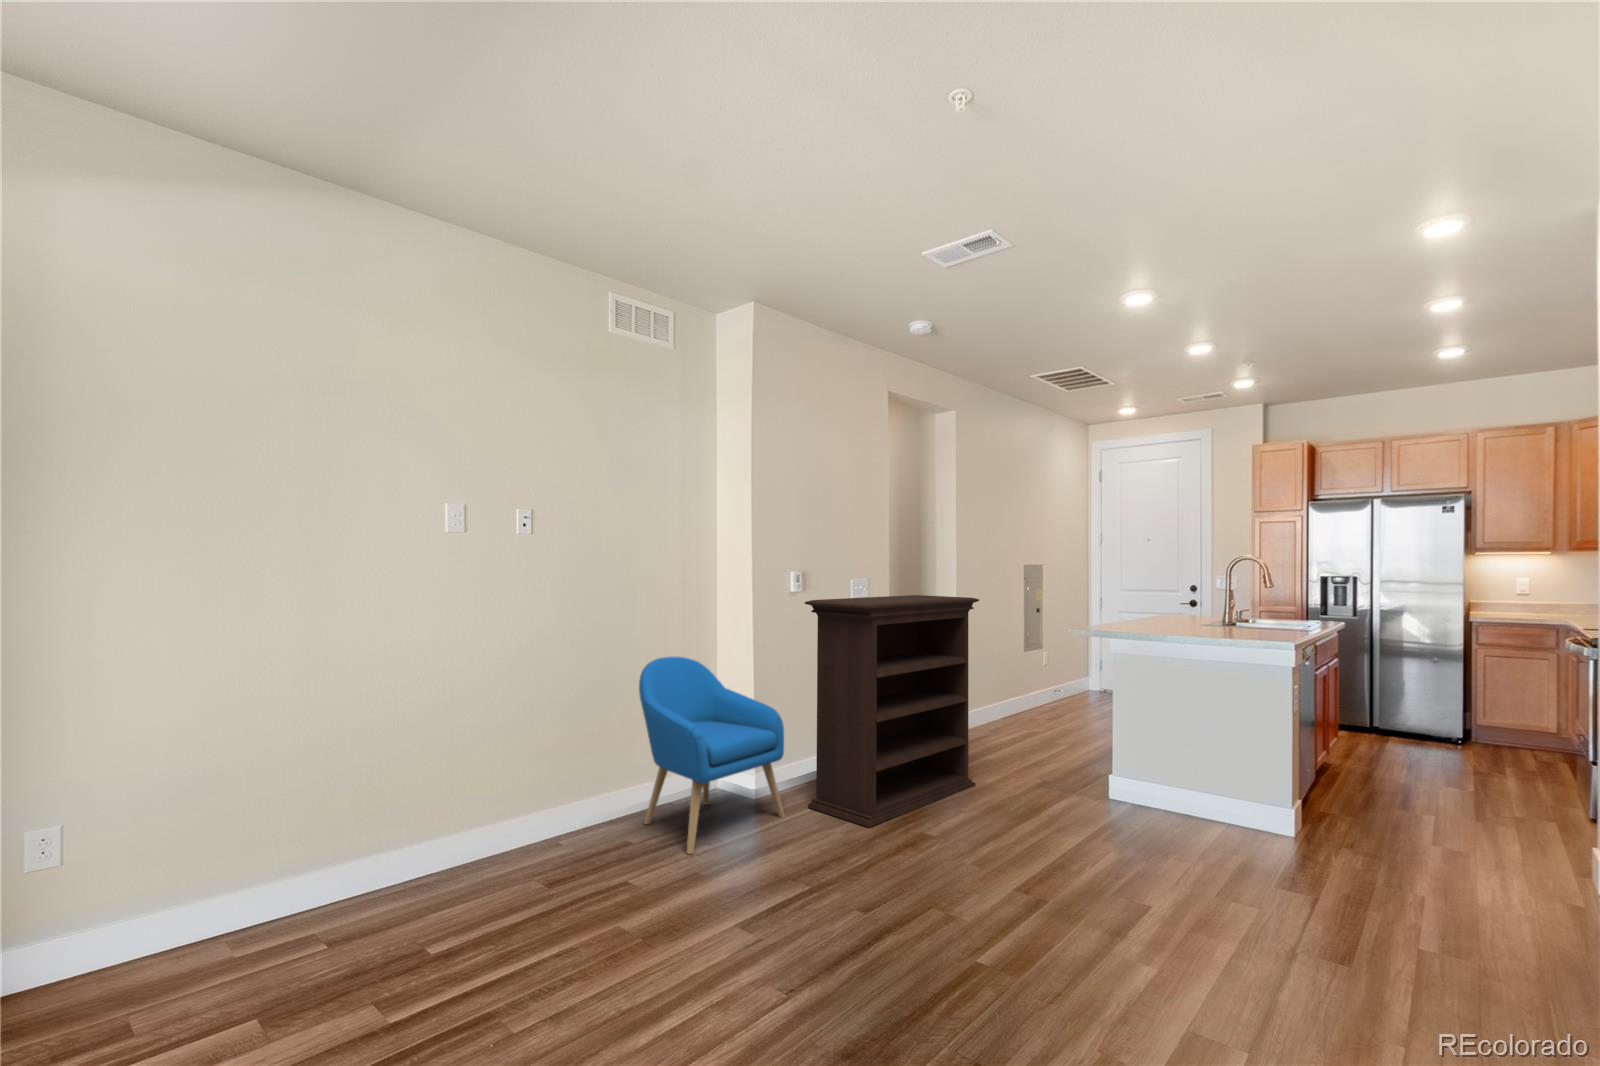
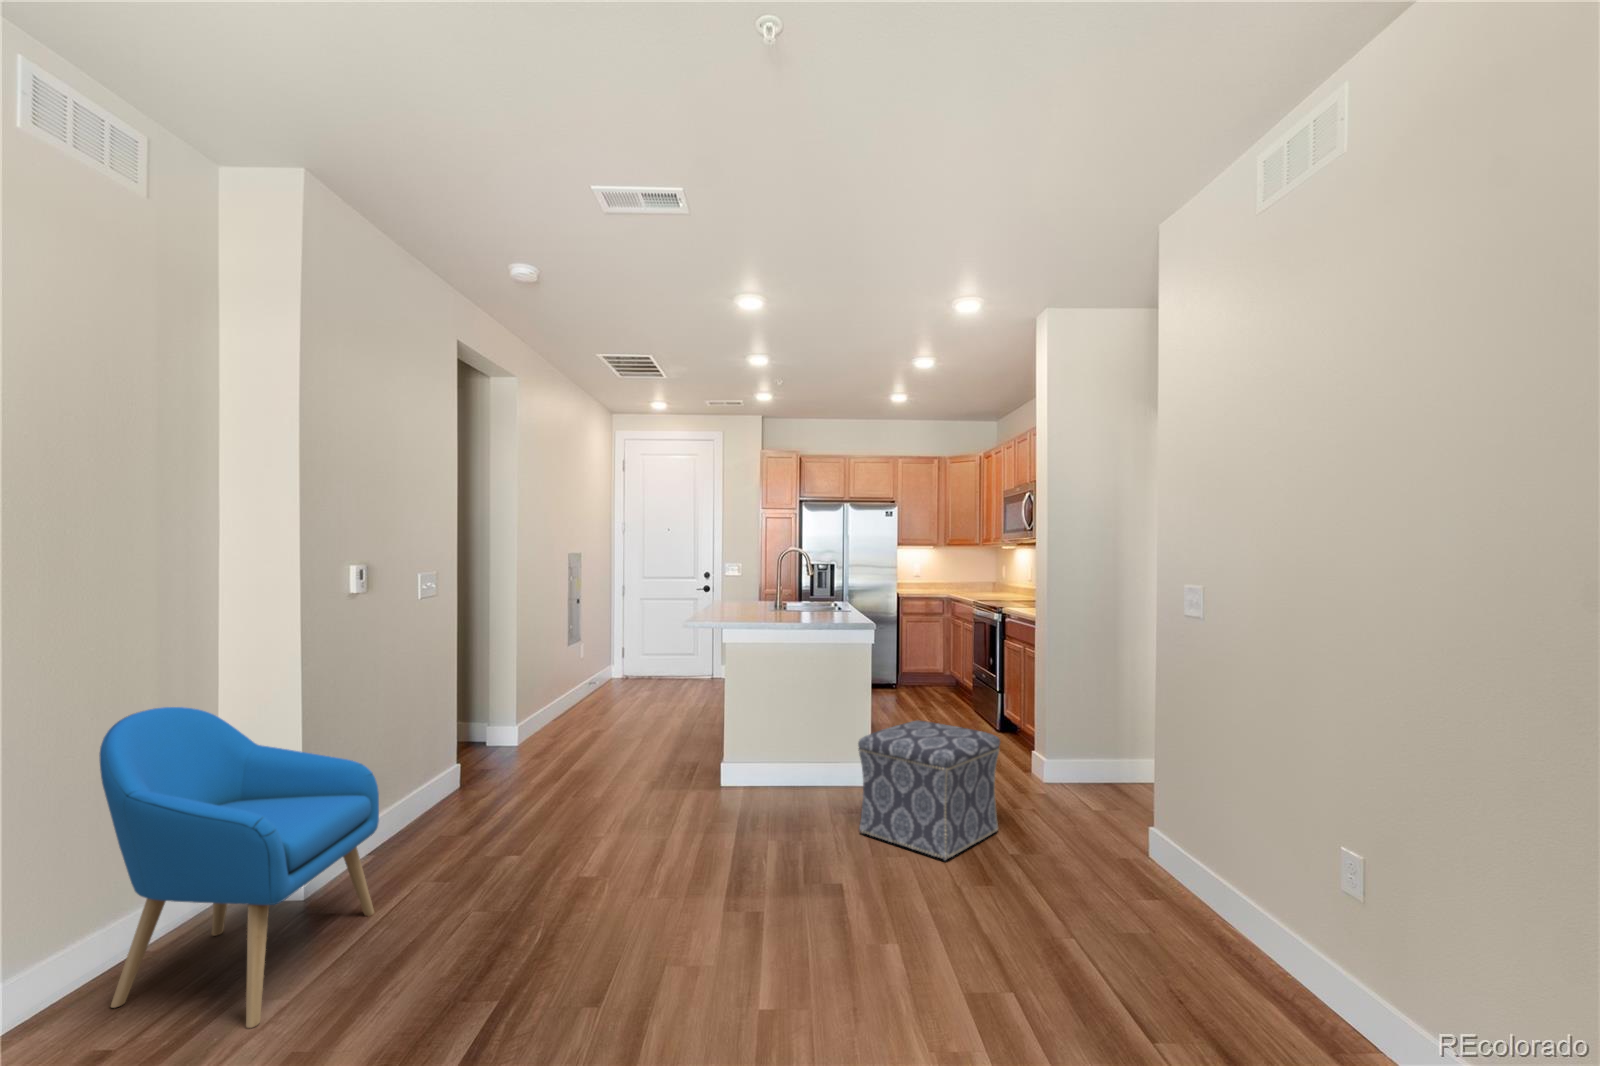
bookshelf: present [805,595,979,827] -> none [400,592,593,891]
ottoman: none [1216,765,1422,927] -> present [858,720,1000,860]

